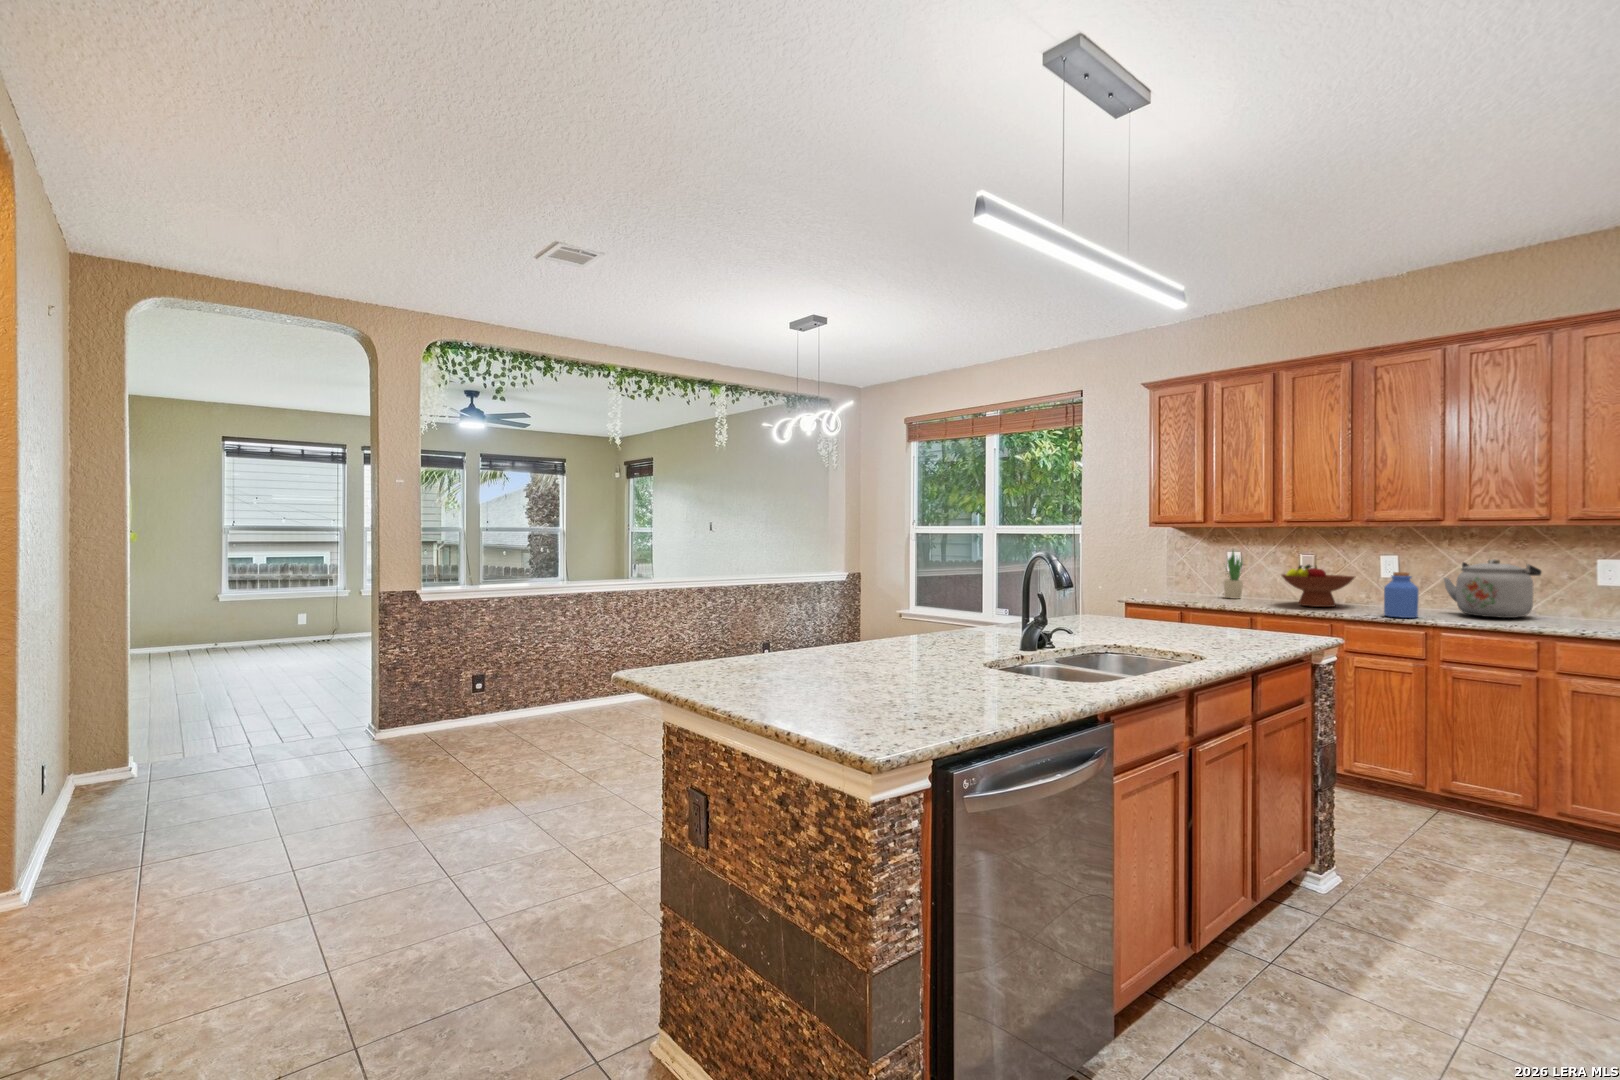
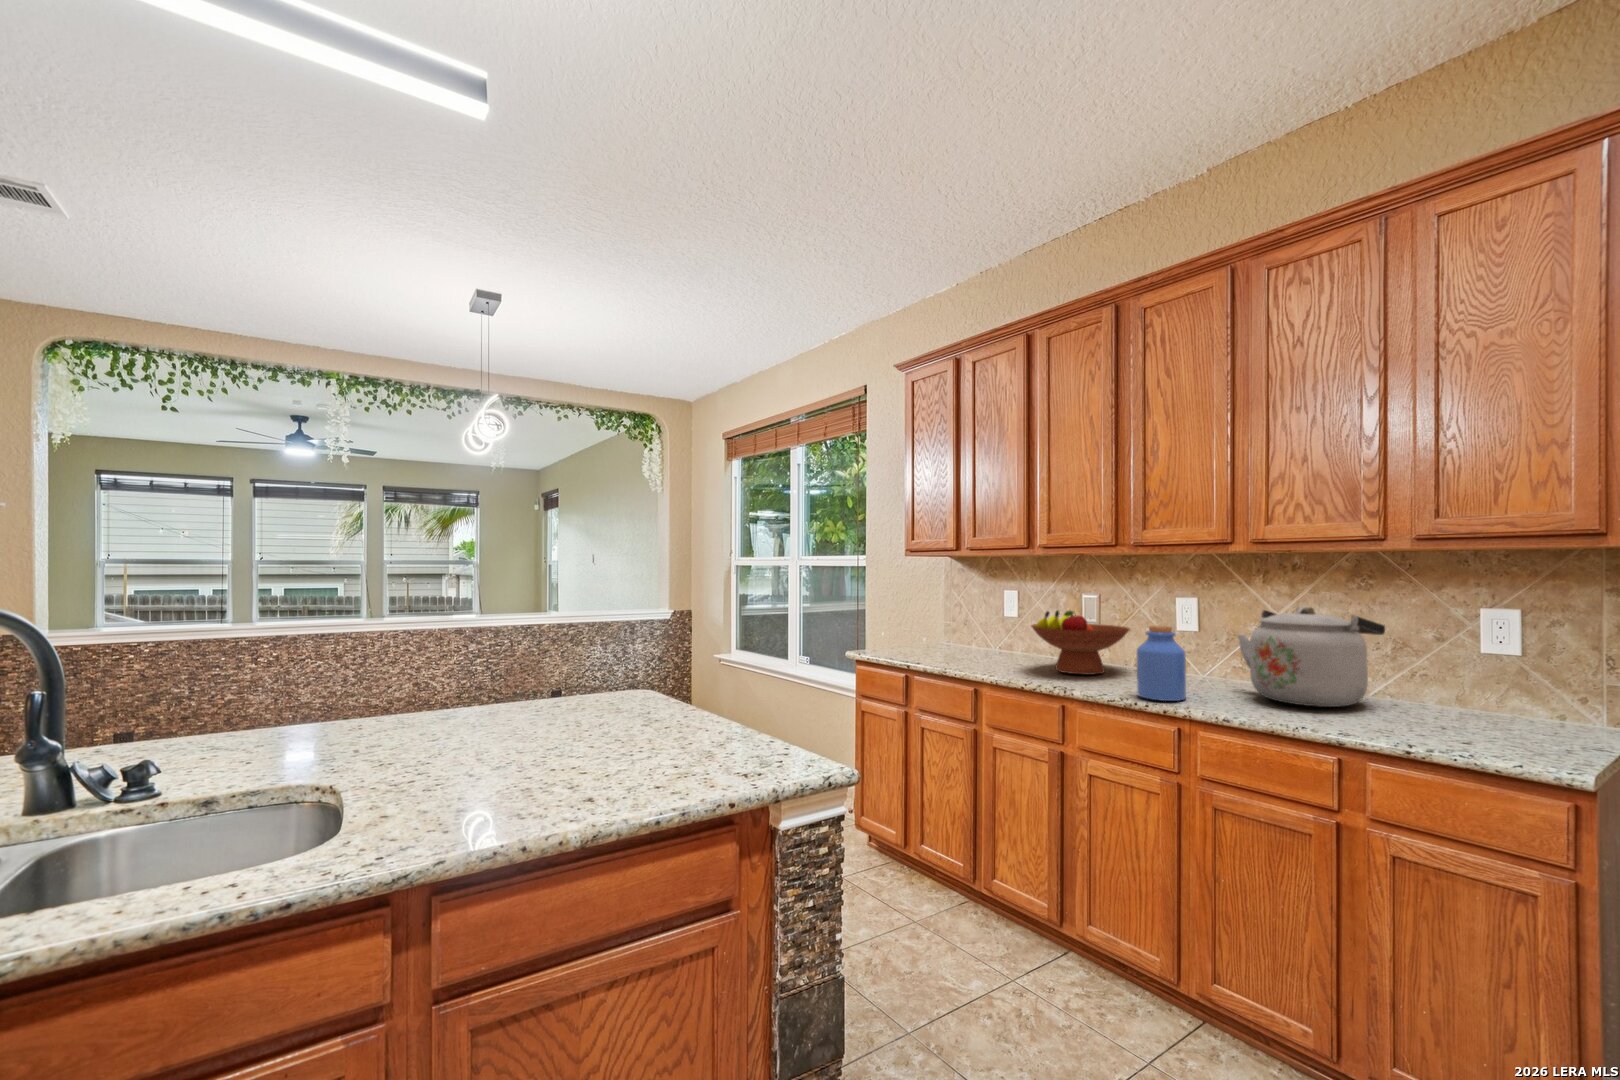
potted plant: present [1224,550,1243,599] -> none [987,585,1016,656]

